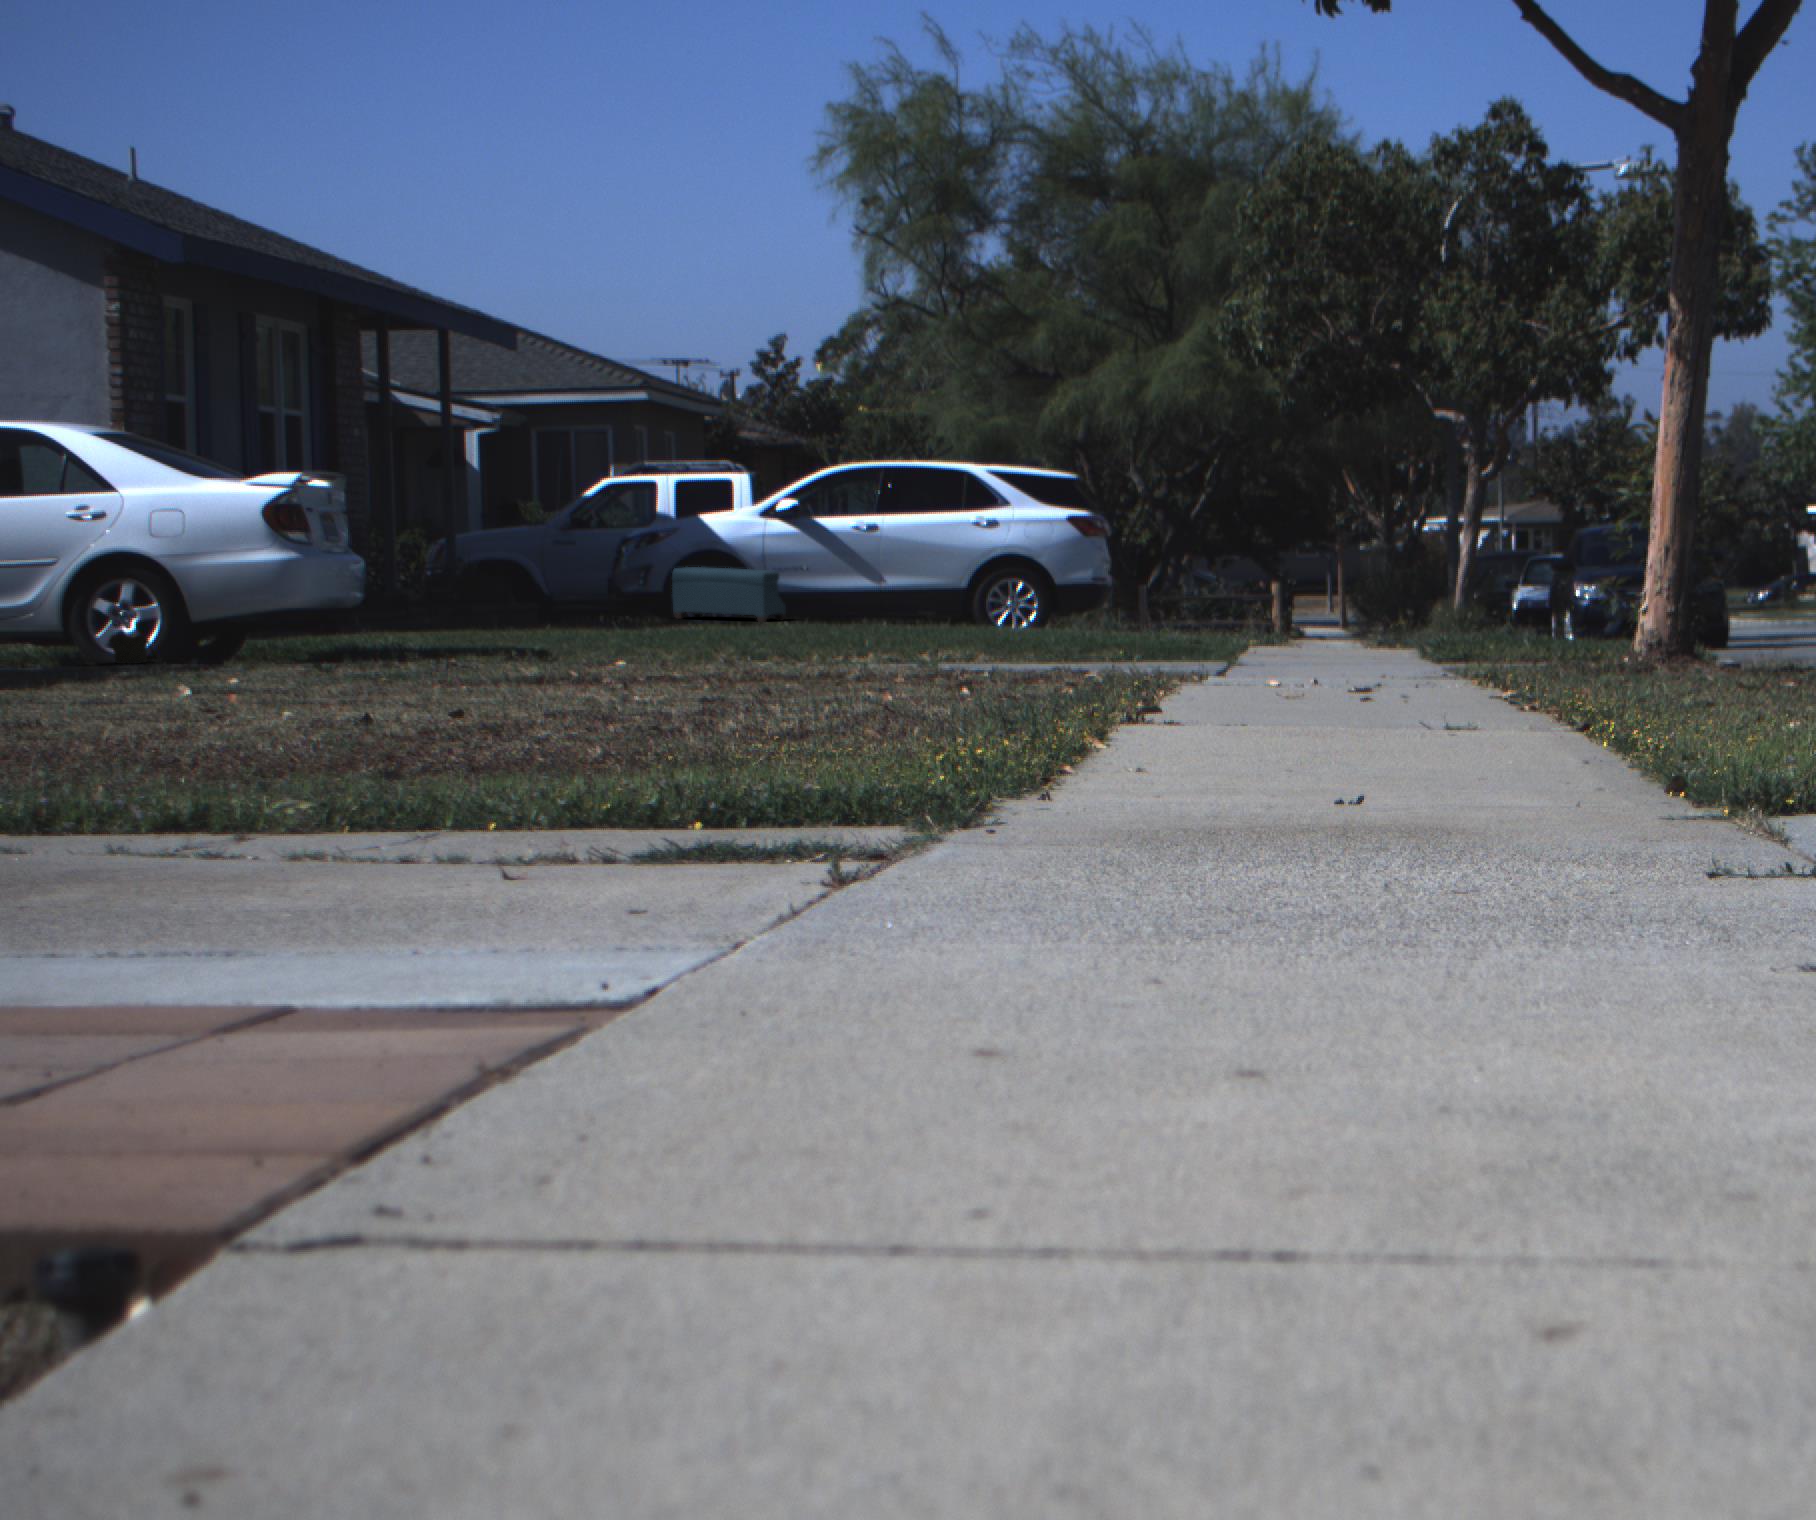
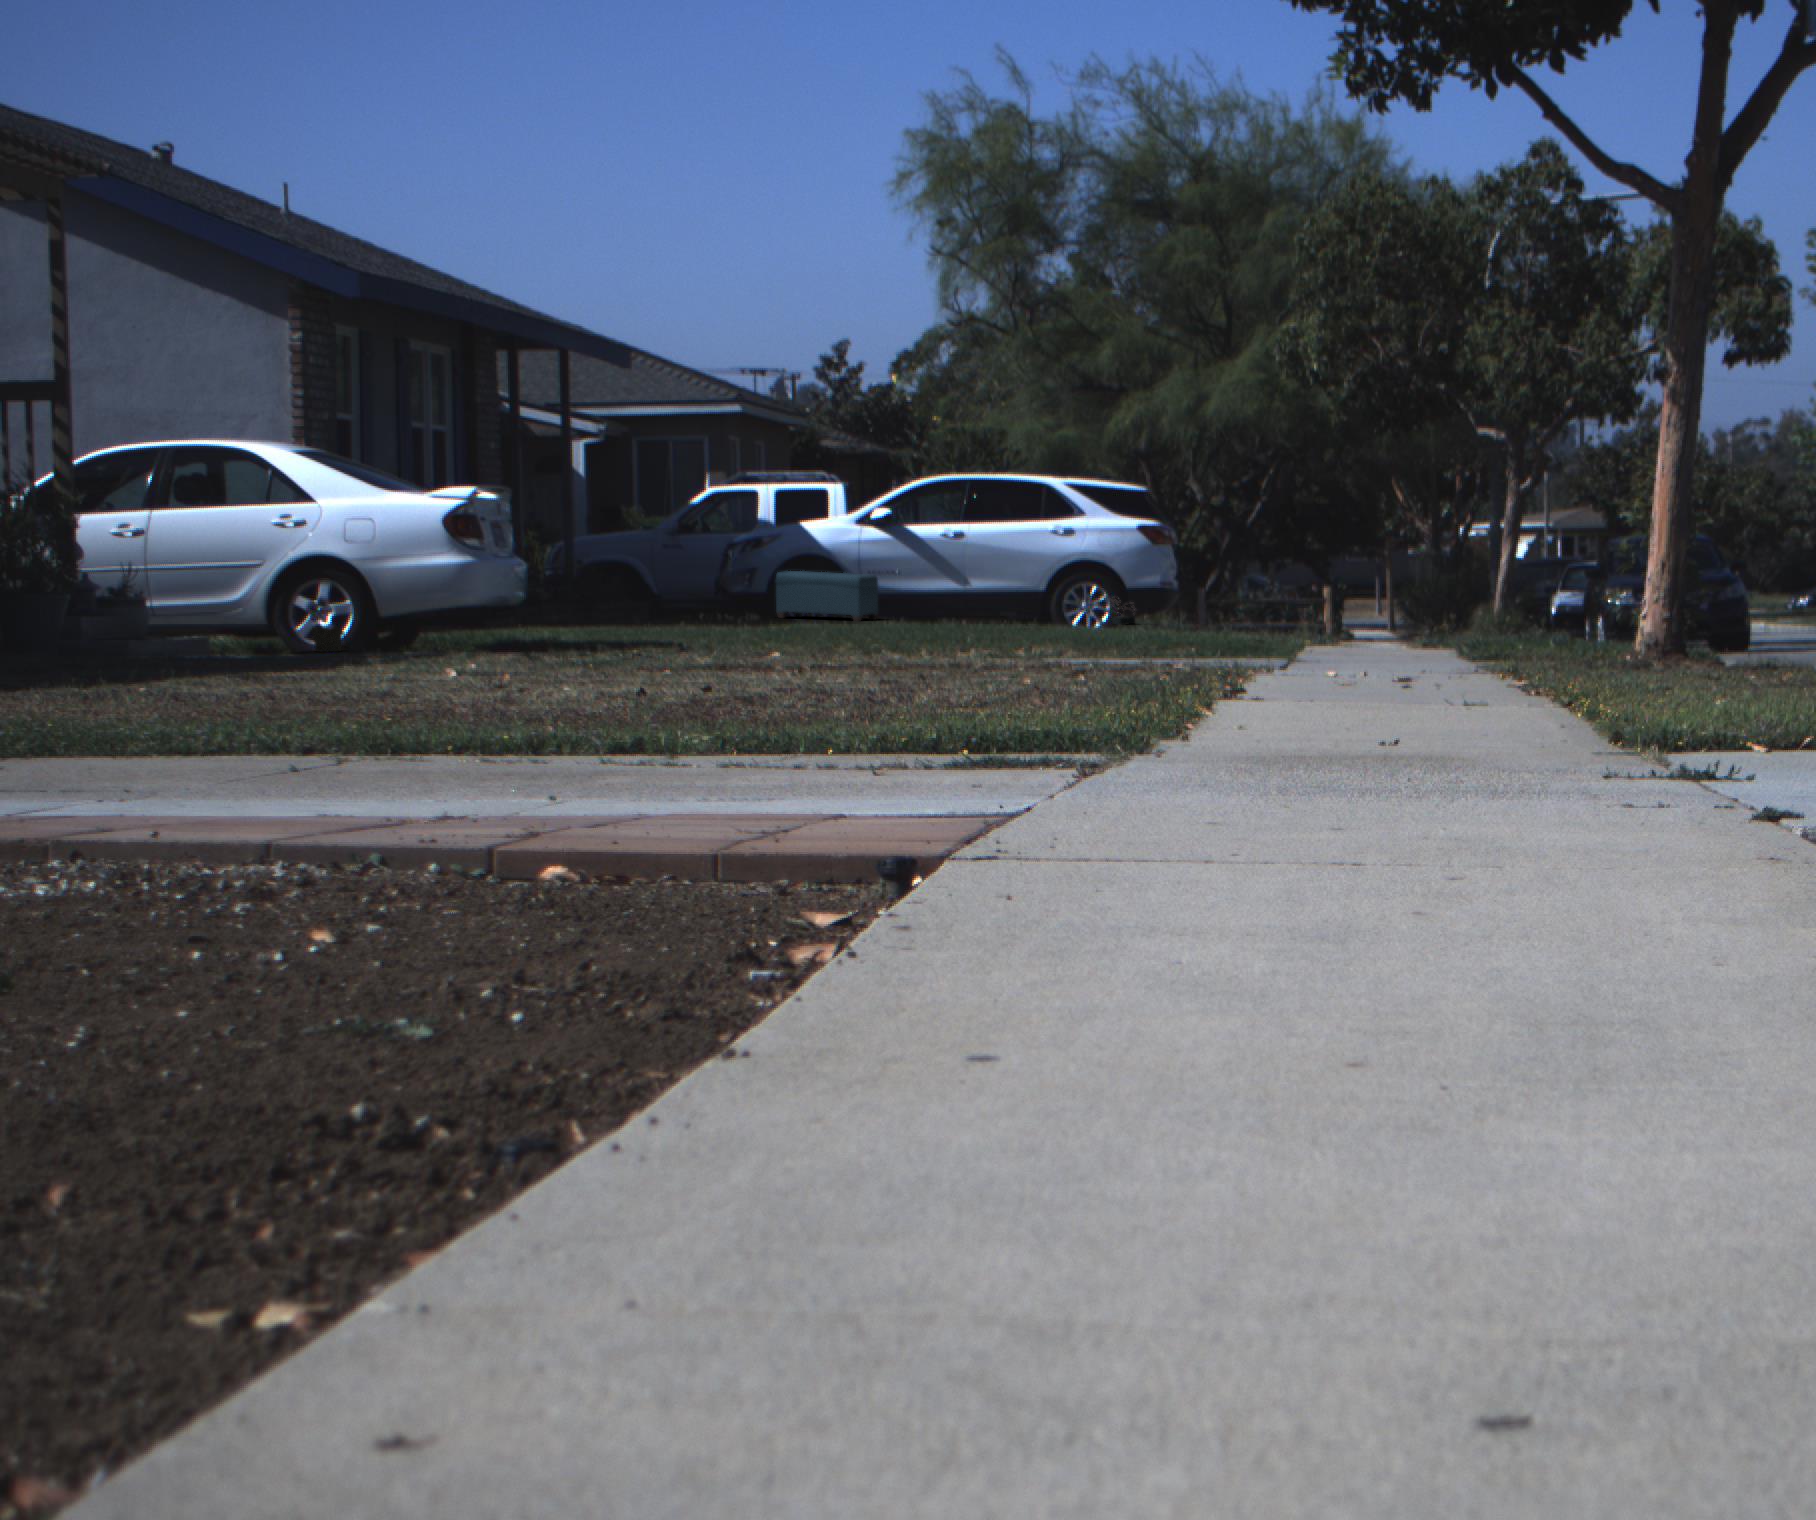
decorative plant: none [1036,593,1070,624] -> present [1108,598,1135,625]

